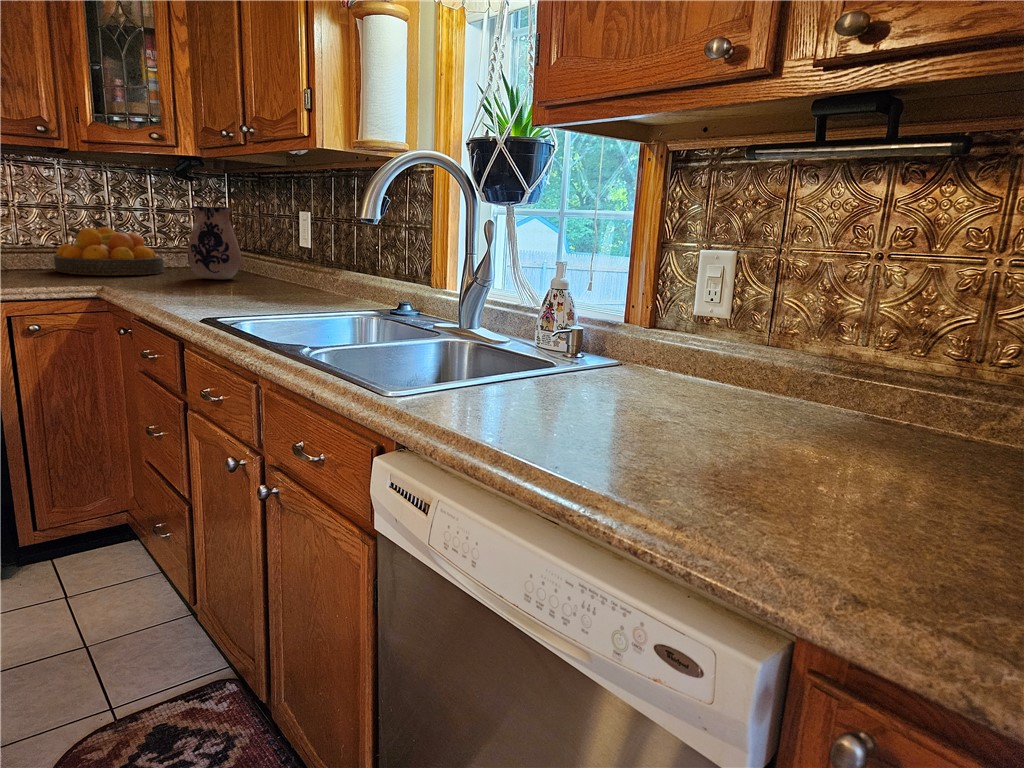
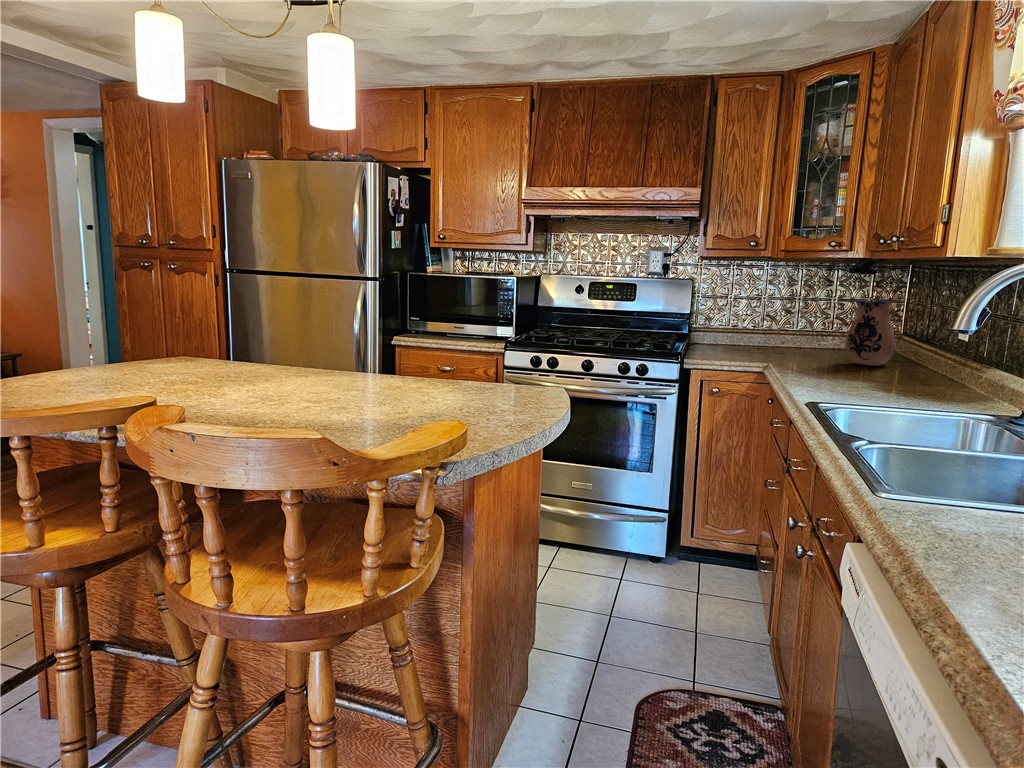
fruit bowl: present [54,227,164,275] -> none [749,316,832,356]

